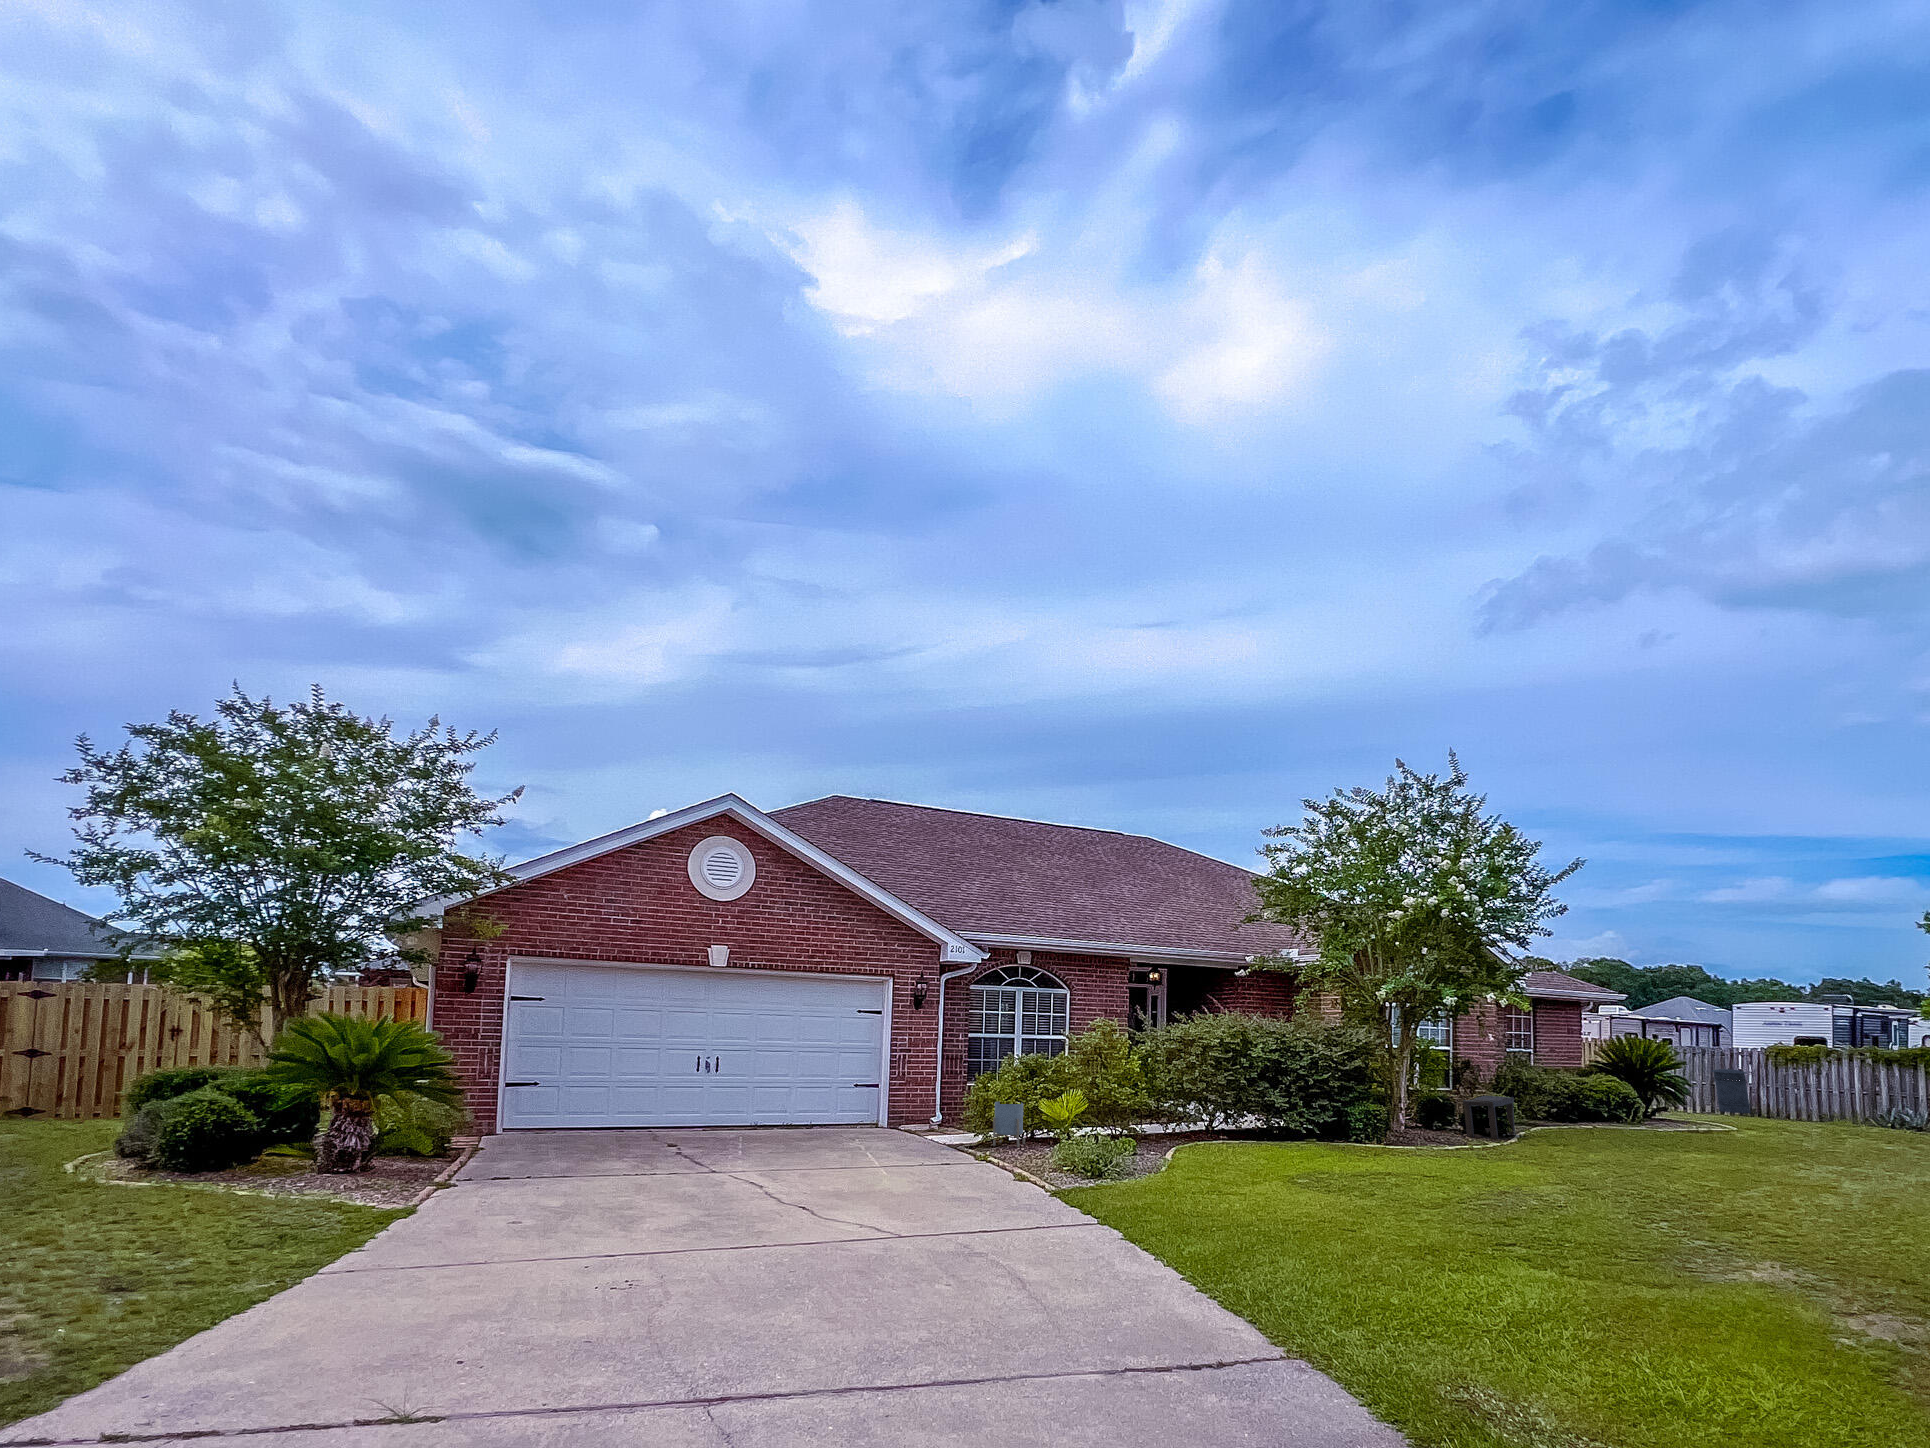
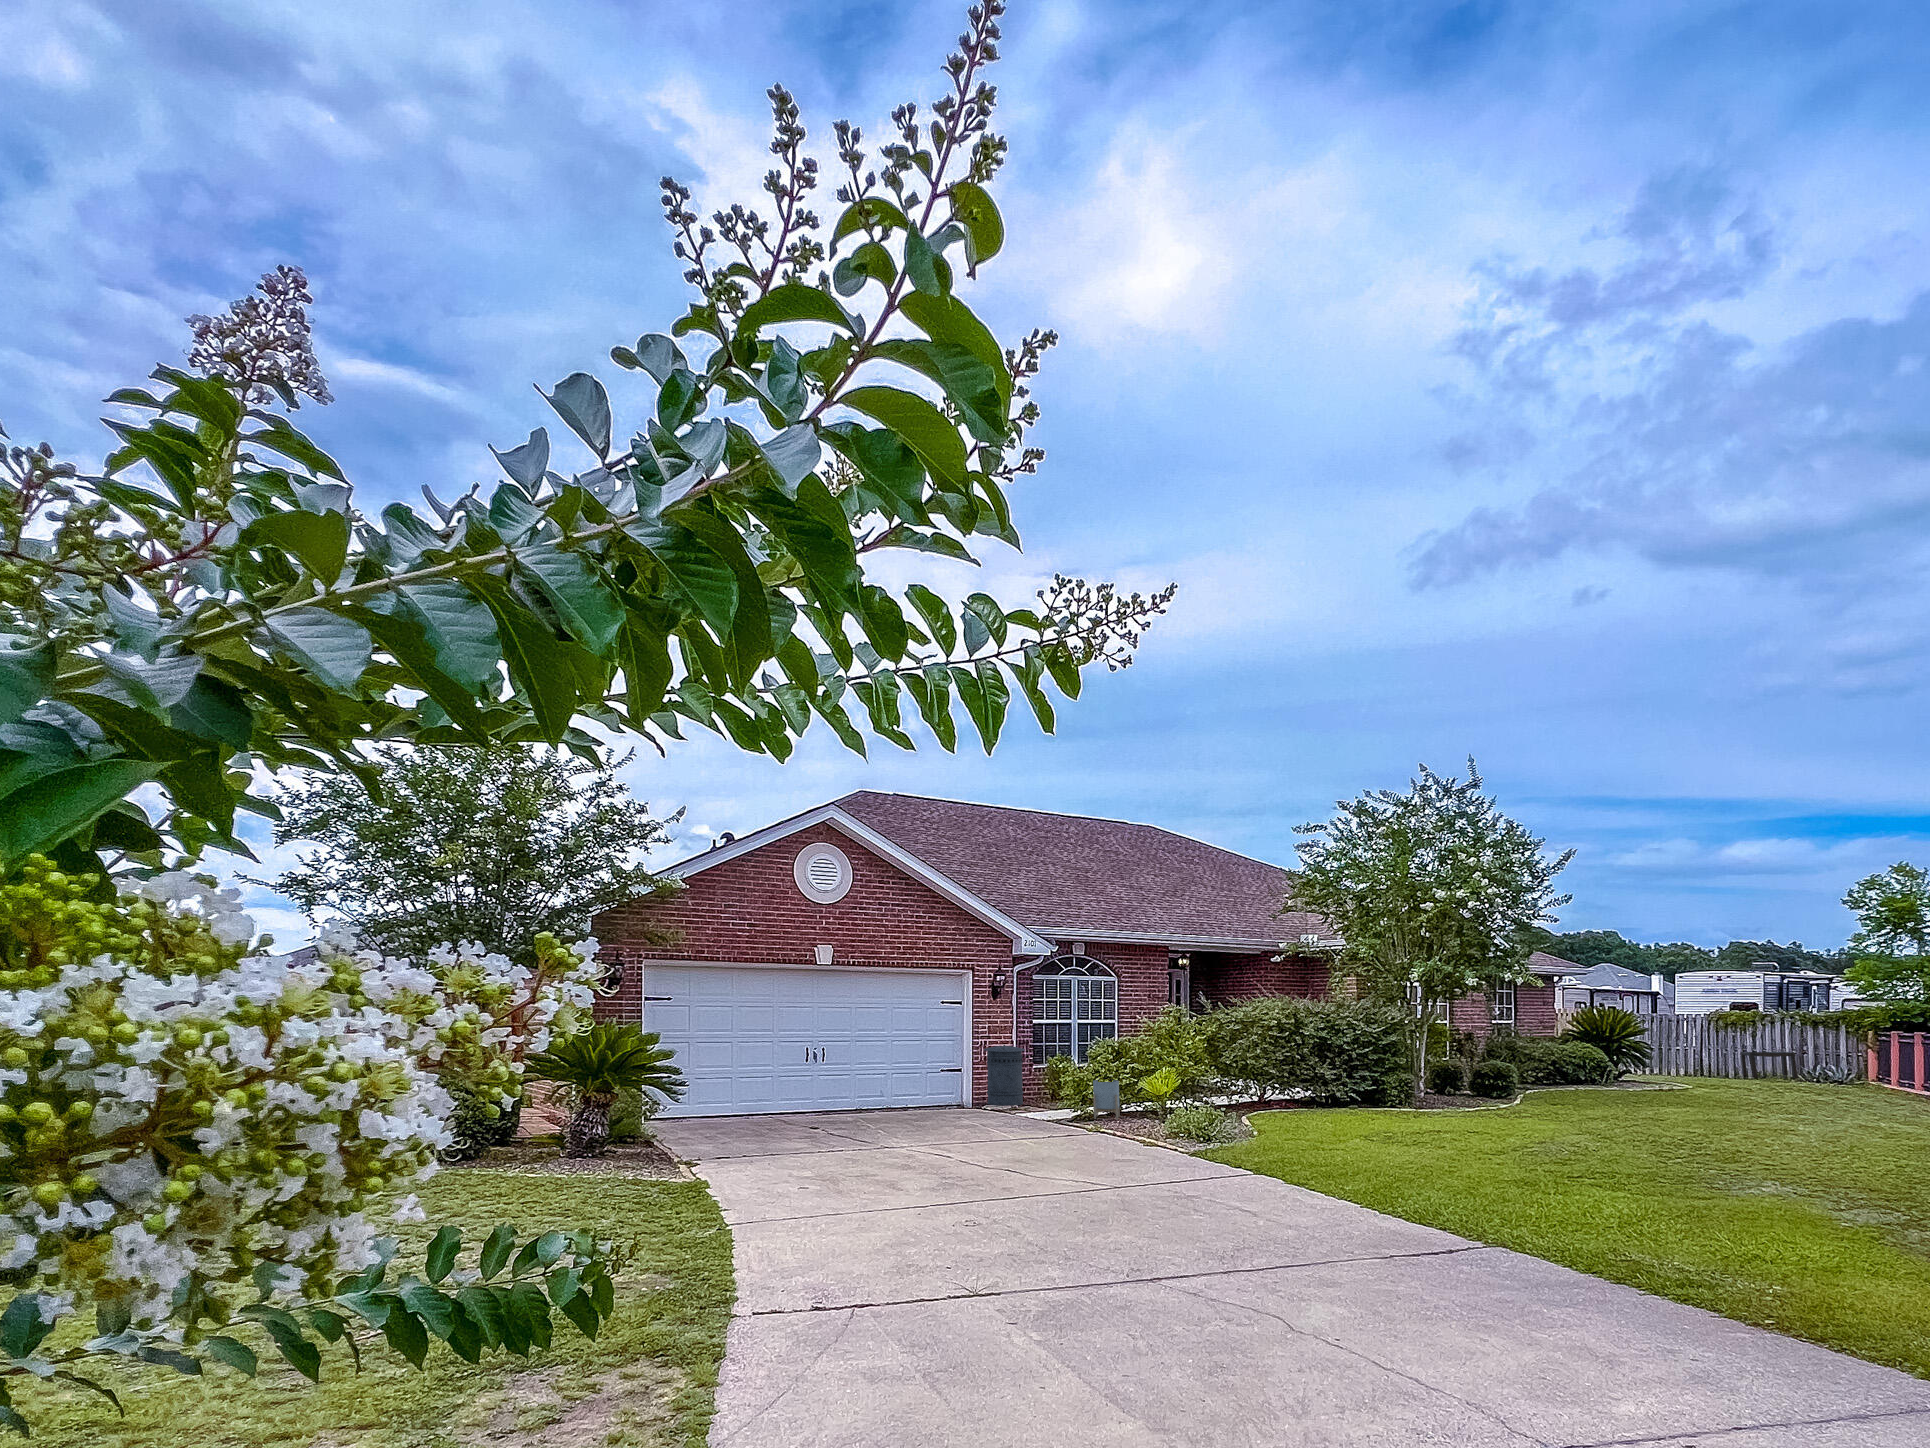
trash can: present [1711,1068,1751,1113] -> present [984,1045,1025,1106]
bench: present [1463,1096,1515,1139] -> present [1740,1052,1798,1078]

